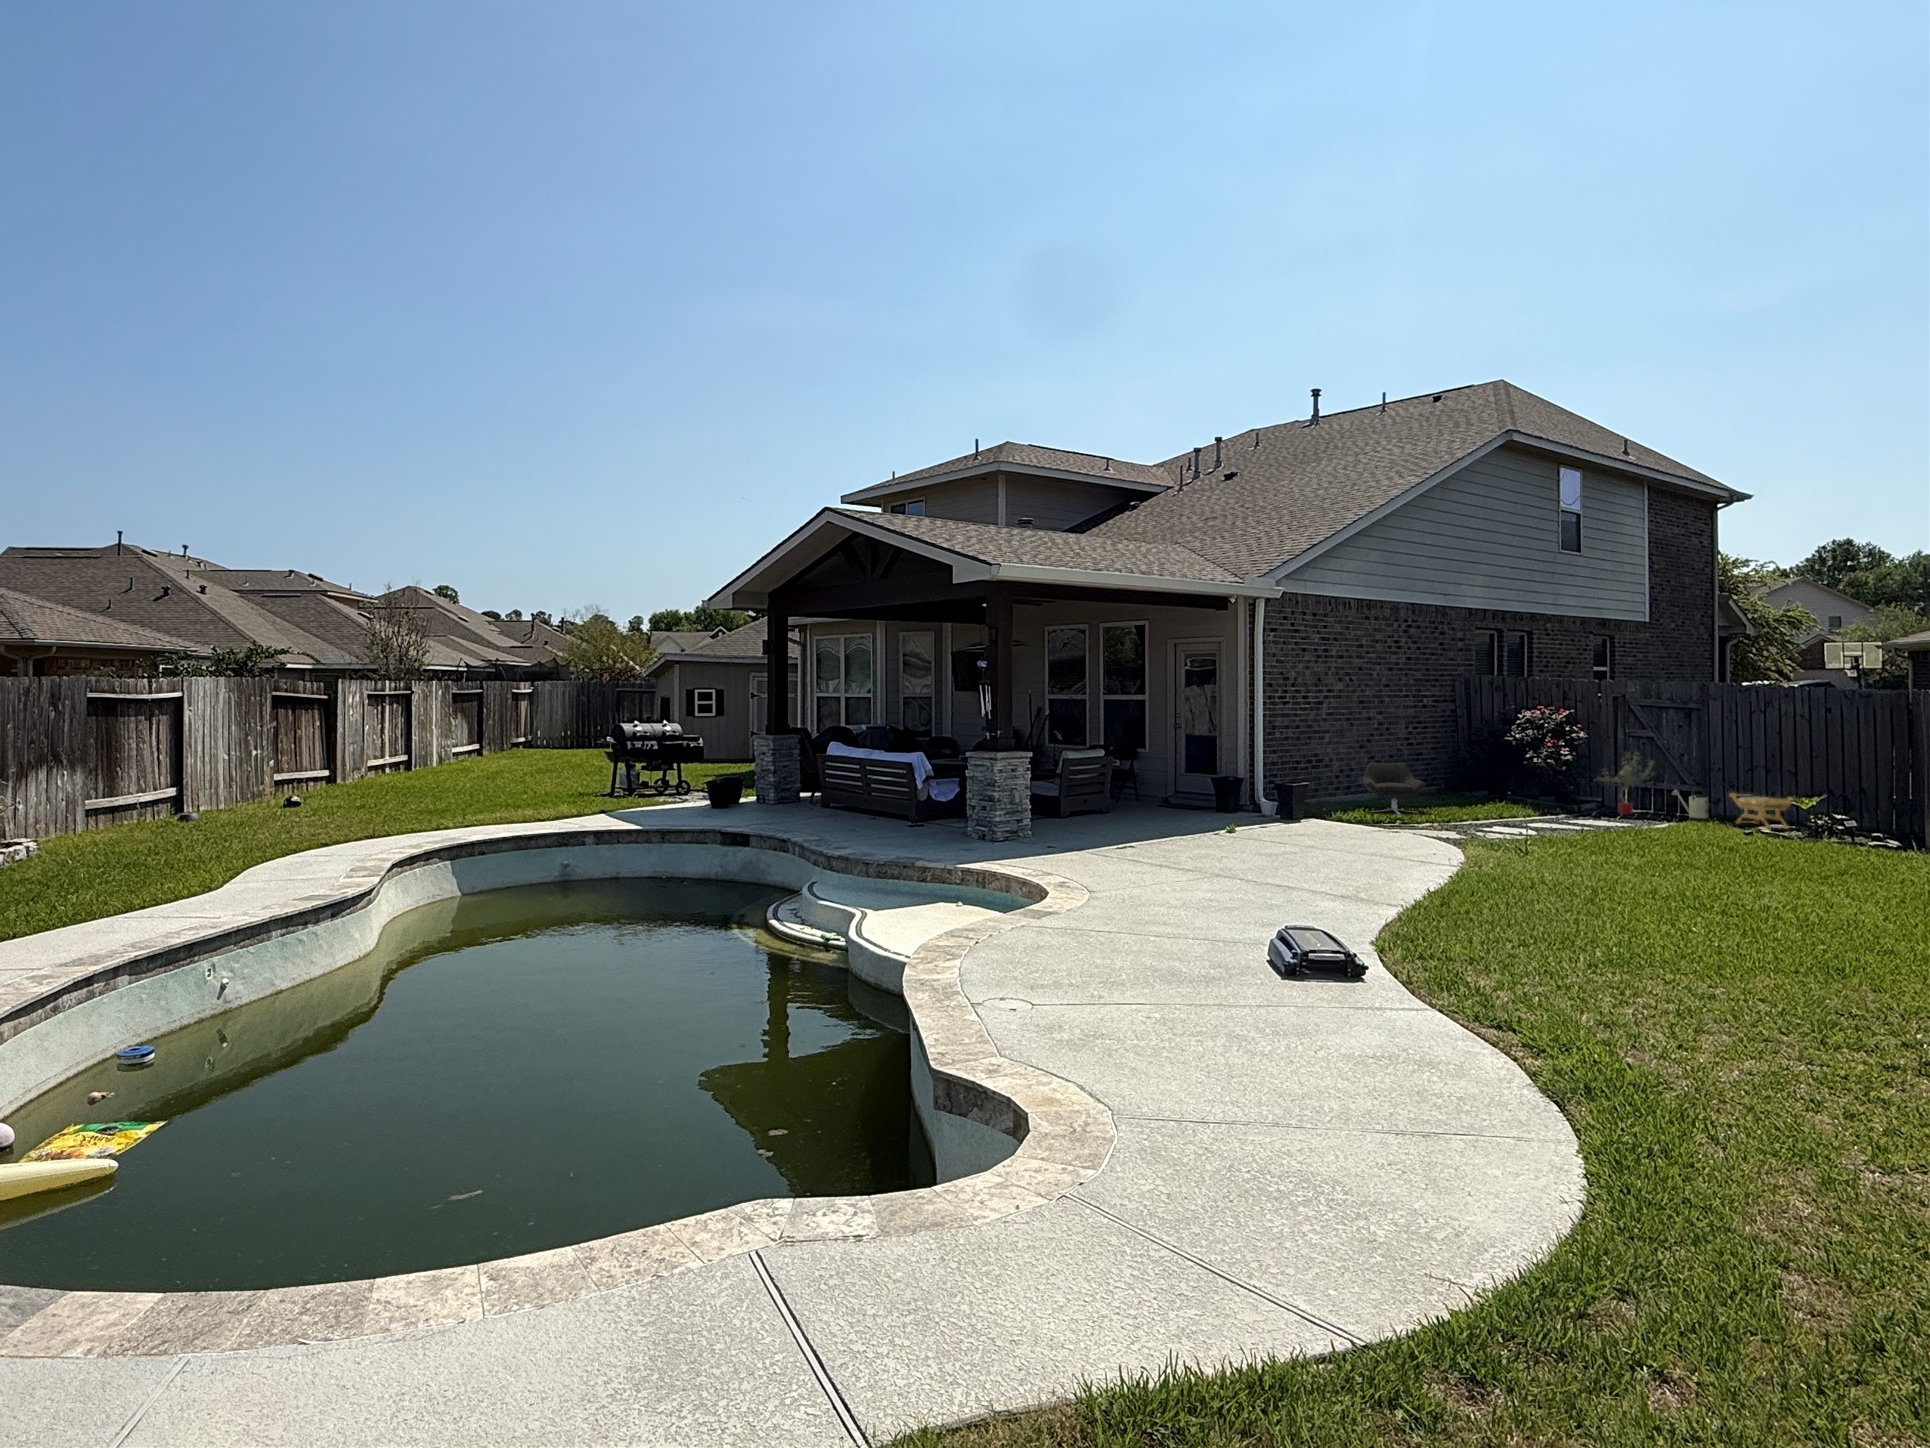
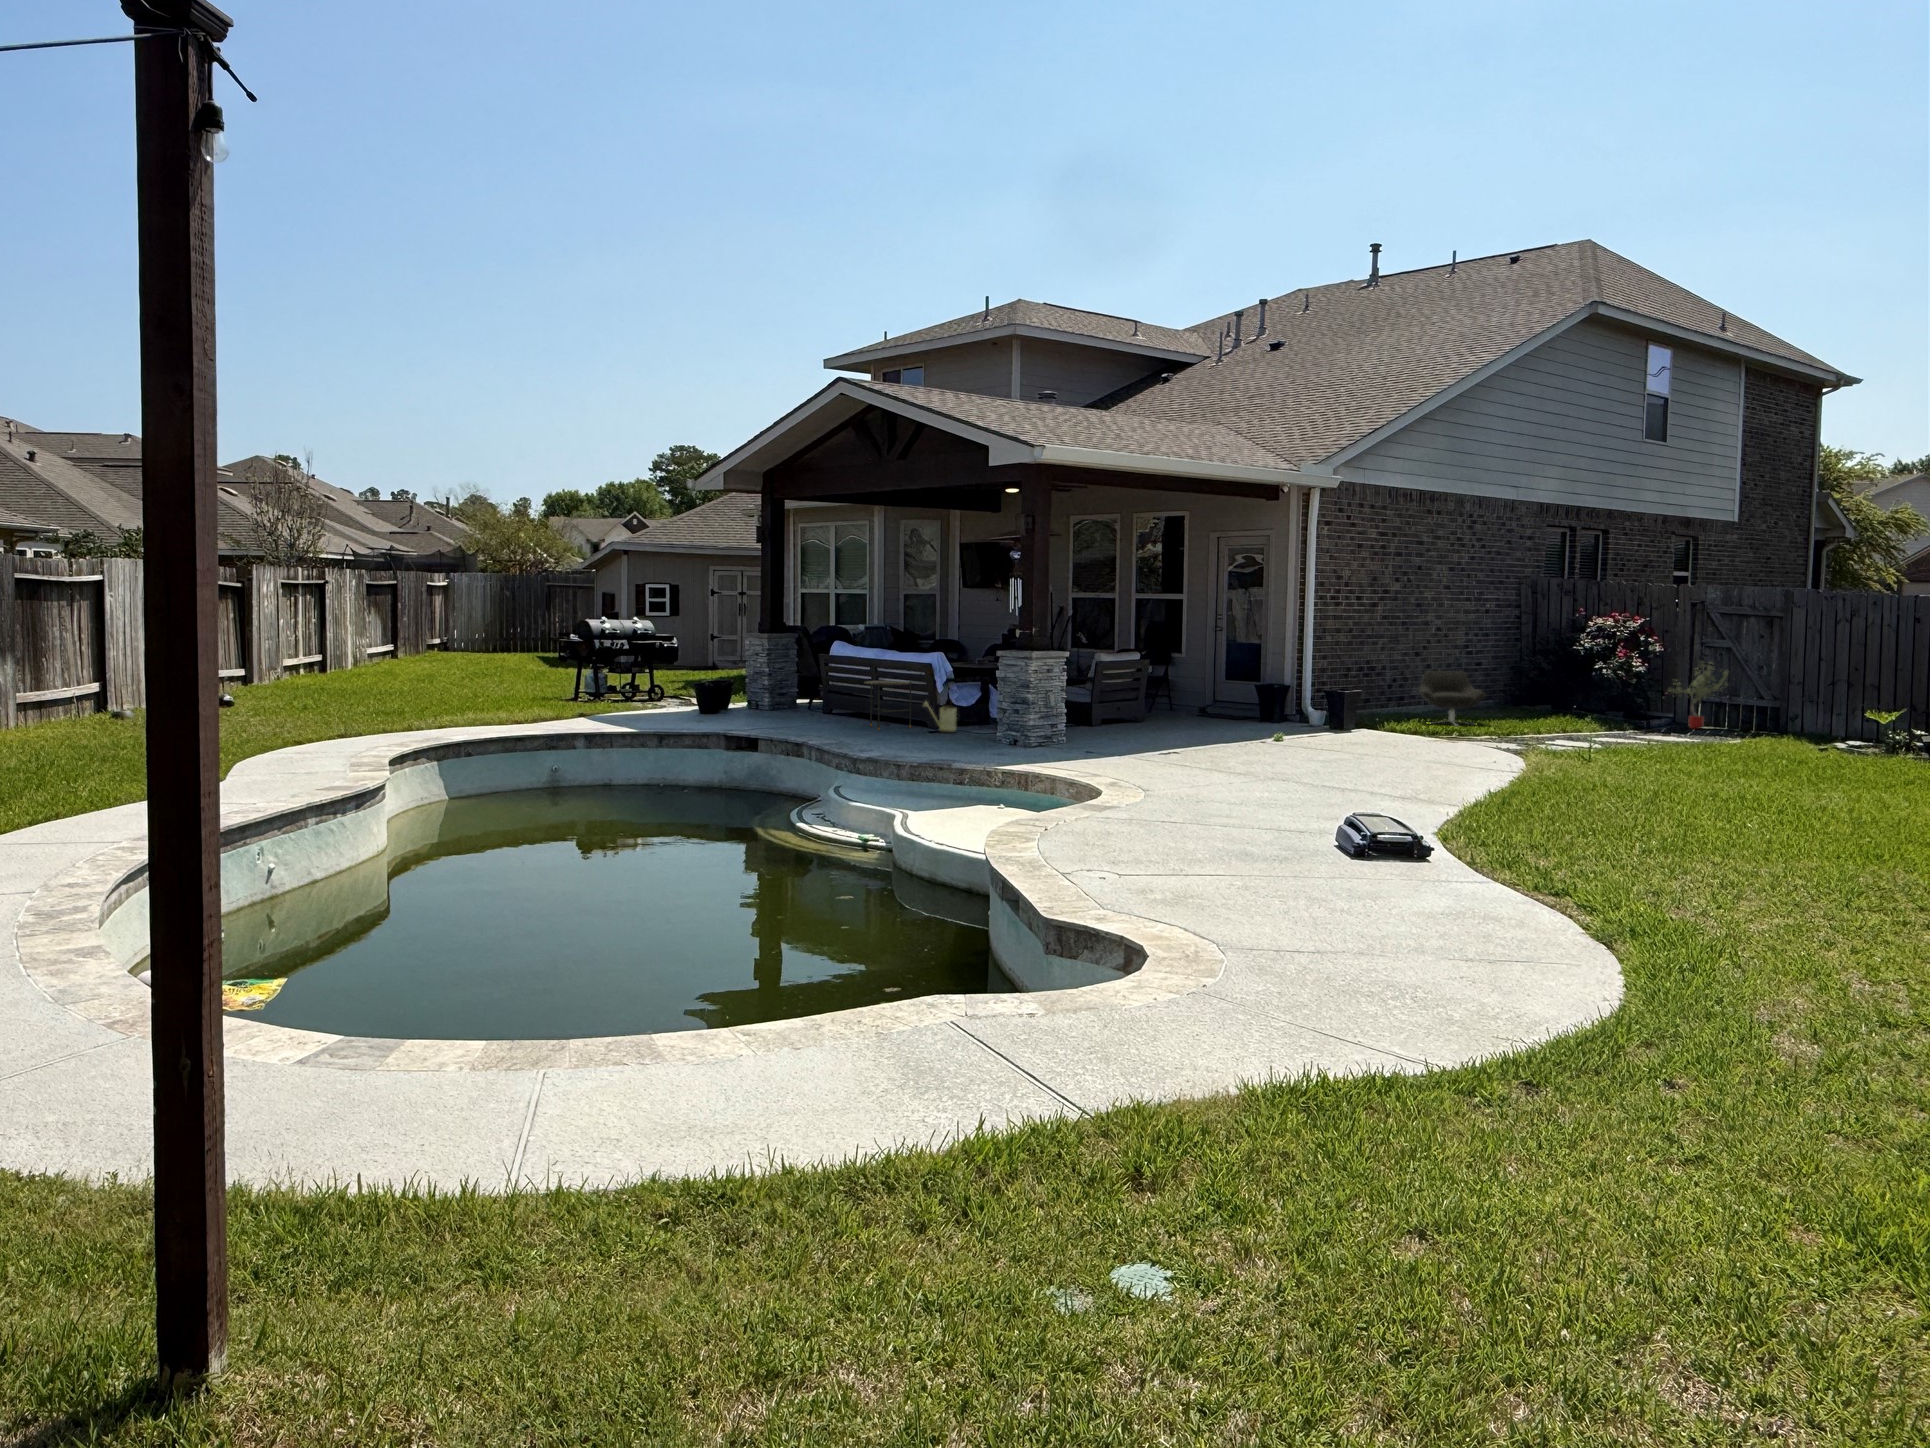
side table: none [849,779,893,825] -> present [864,680,911,730]
watering can: present [1671,789,1711,820] -> present [923,701,957,733]
stool: present [1730,793,1794,829] -> none [1804,705,1871,743]

